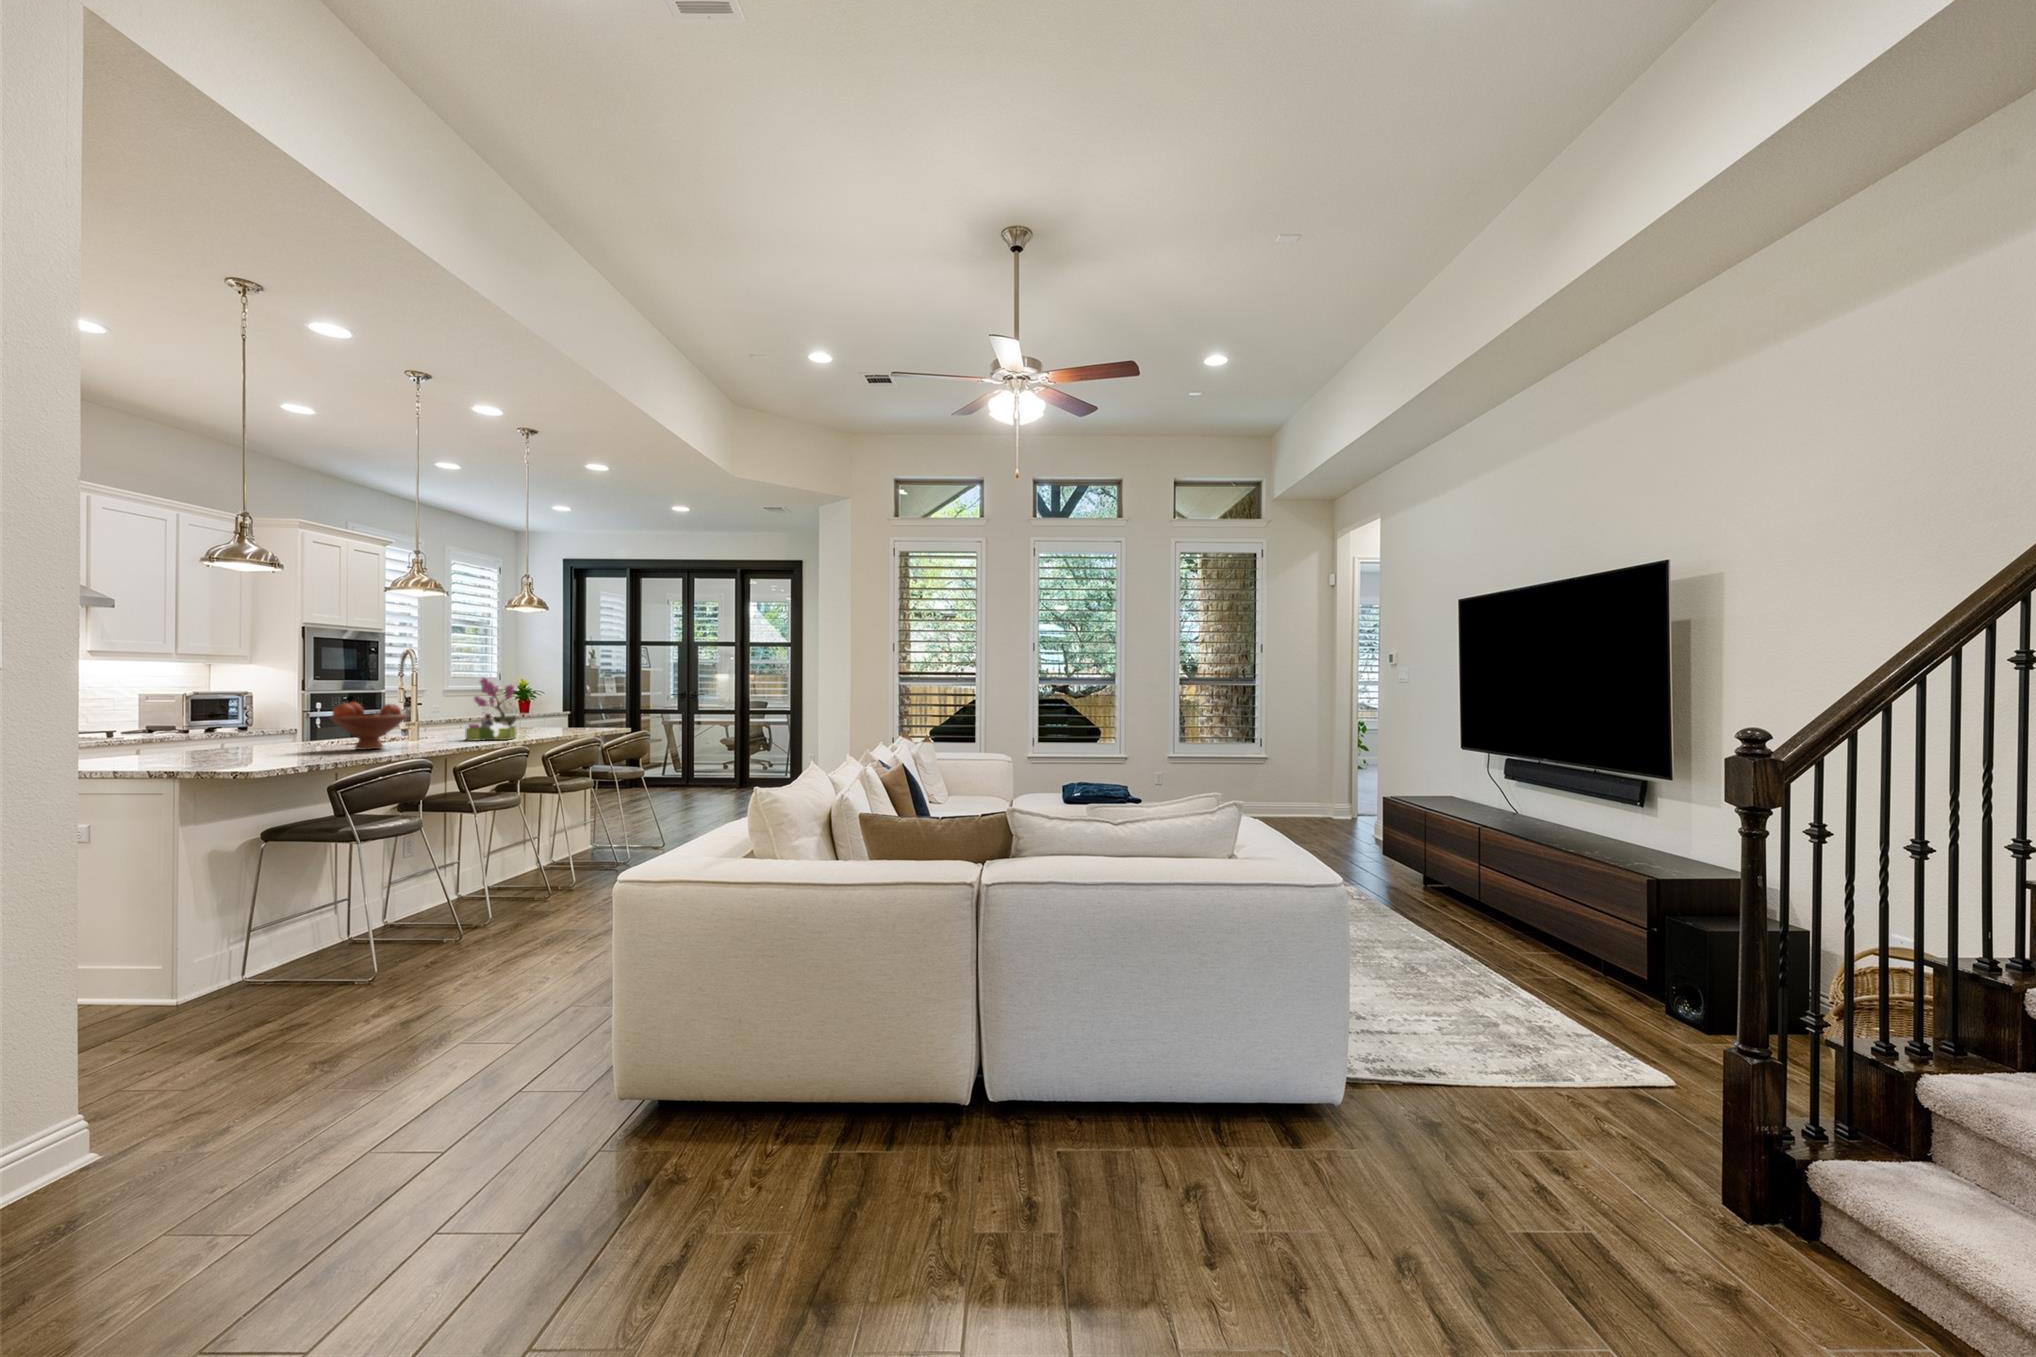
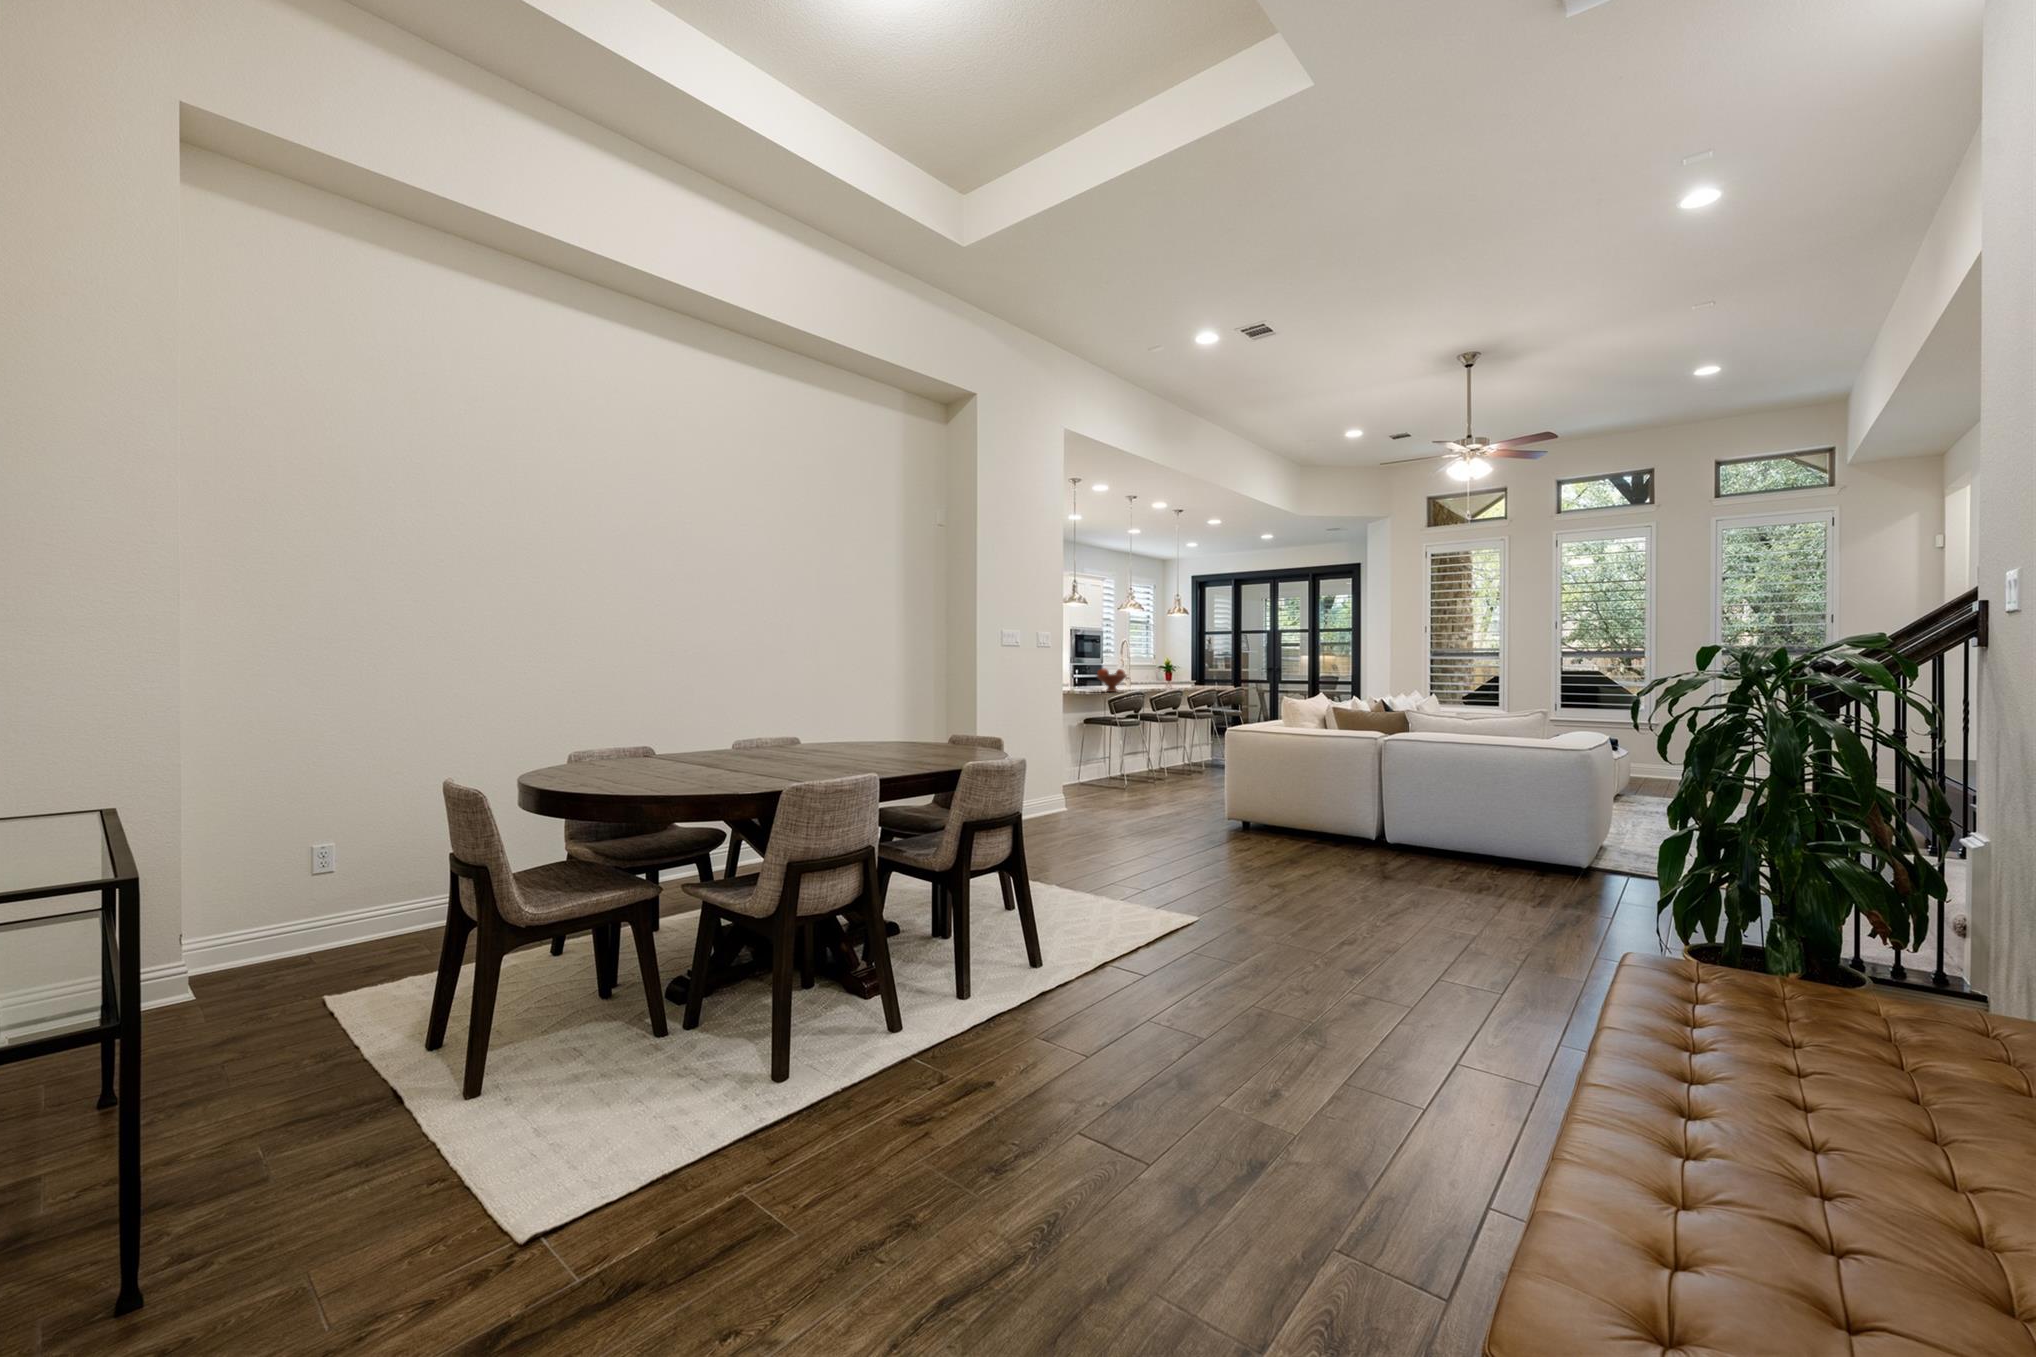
flower arrangement: present [465,678,517,741] -> none [1151,655,1176,690]

